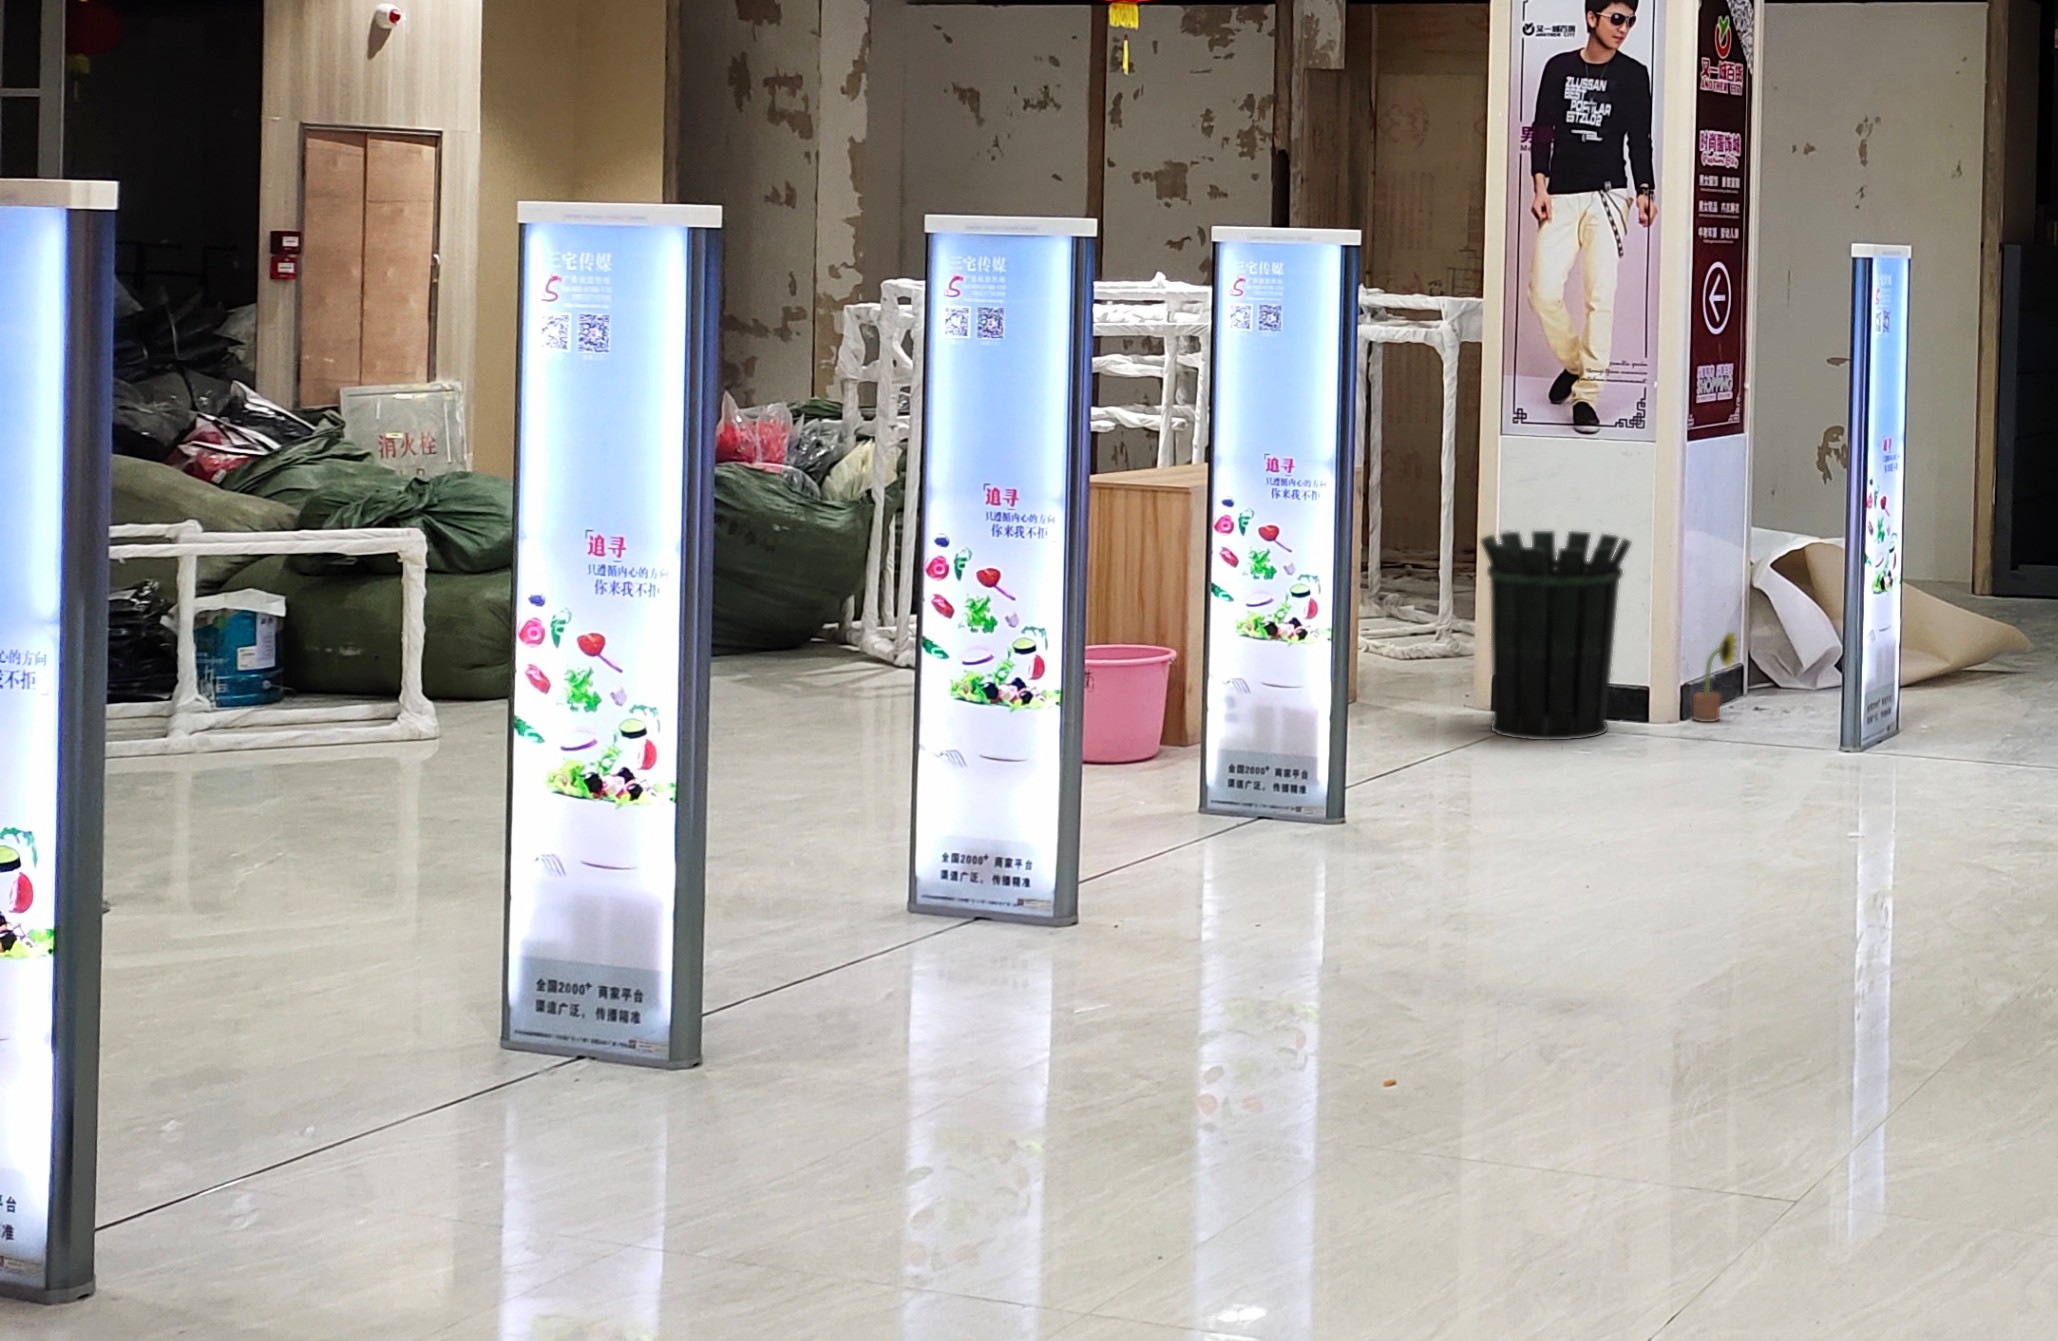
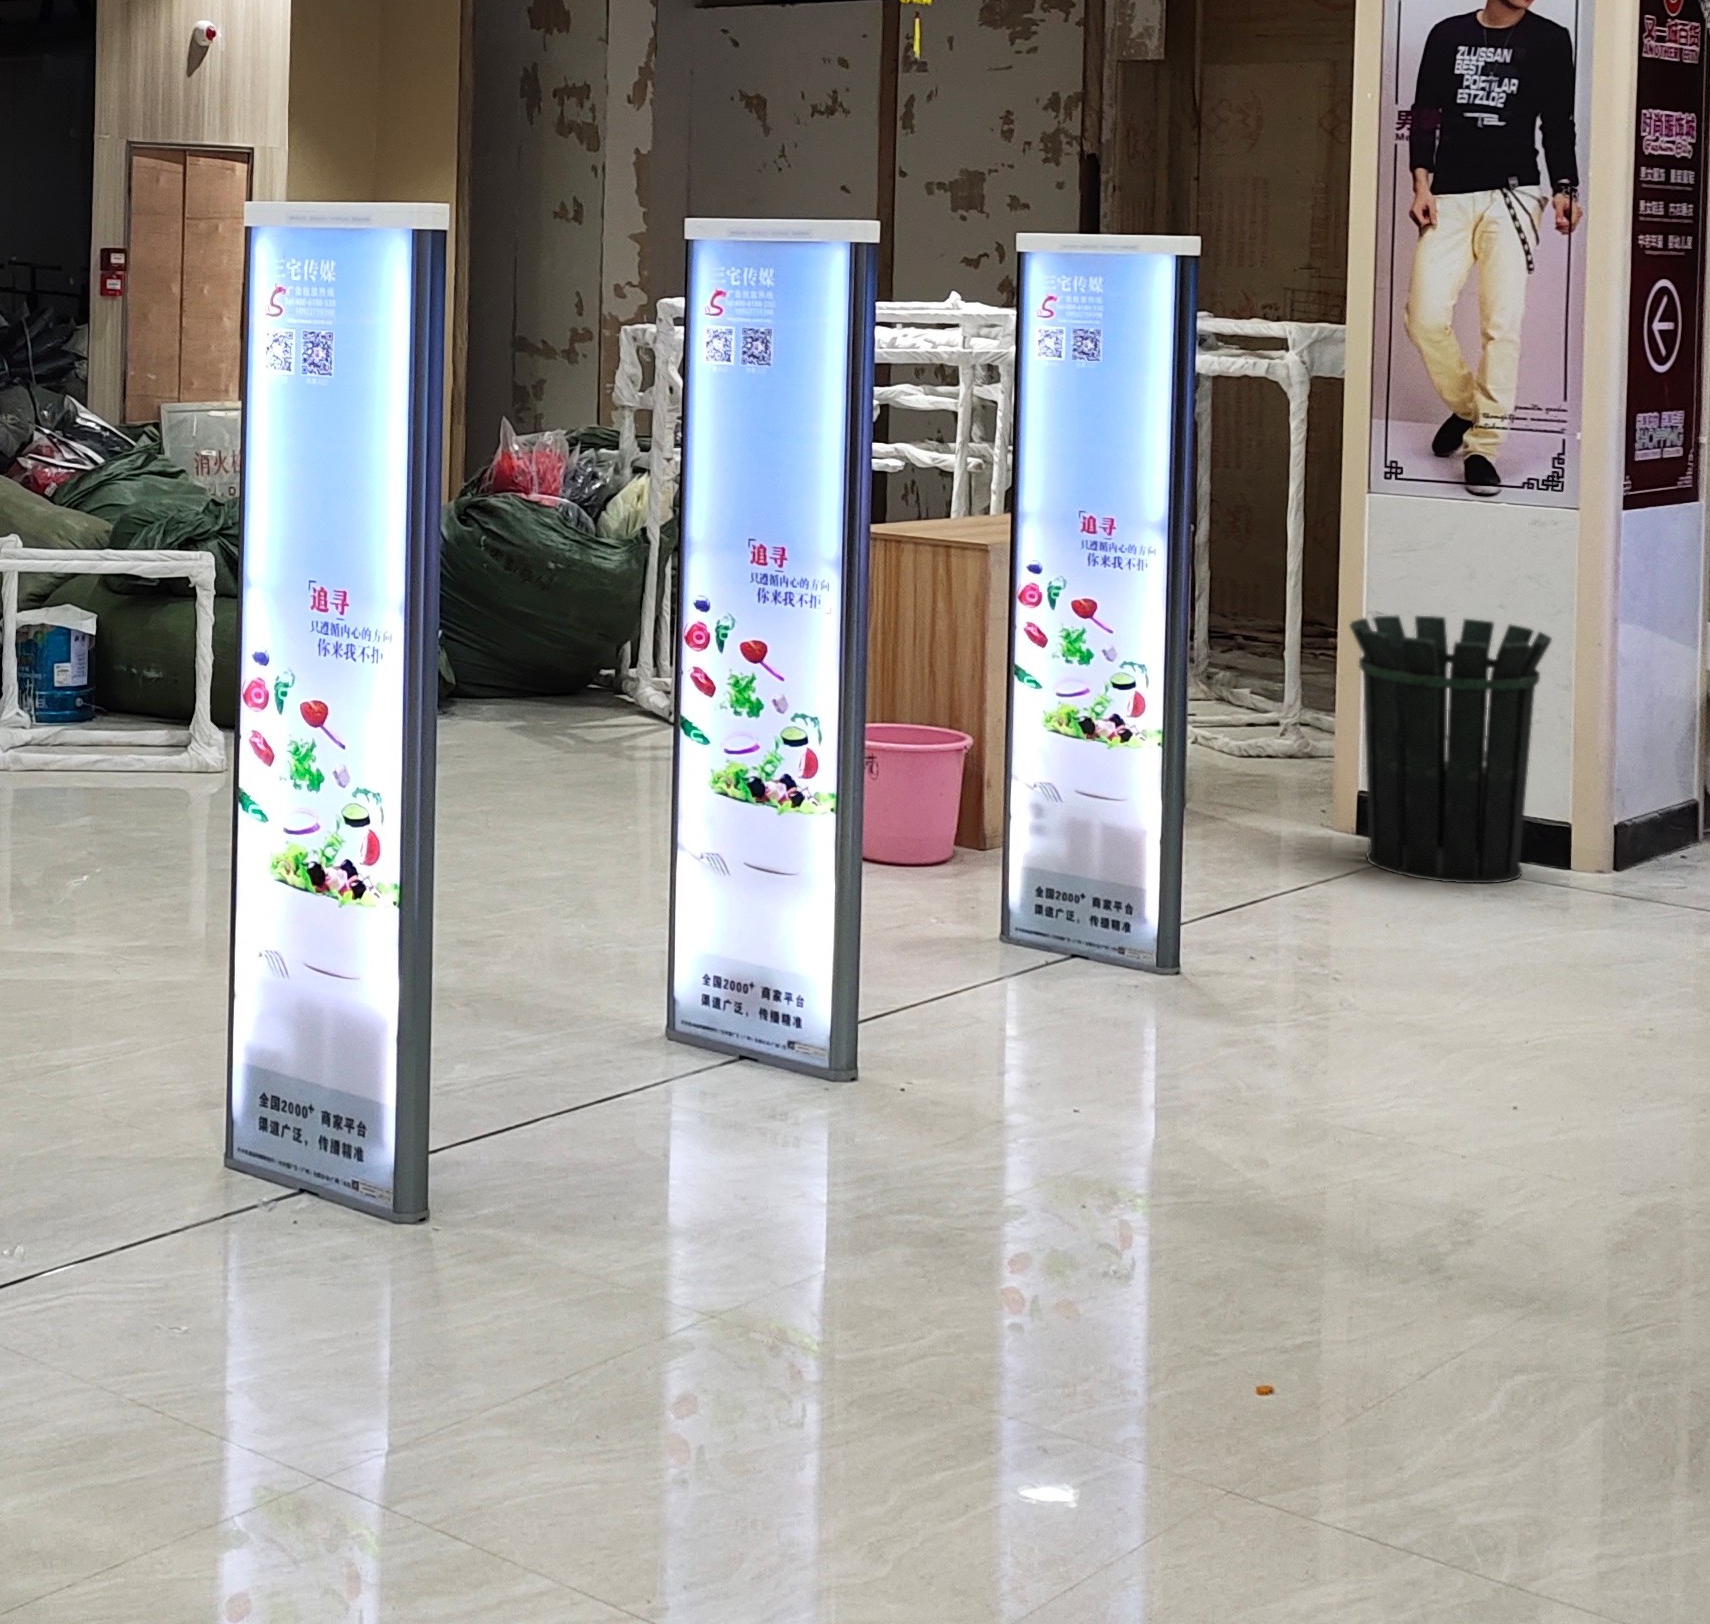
decorative plant: present [1693,633,1737,722] -> none [1637,758,1704,875]

